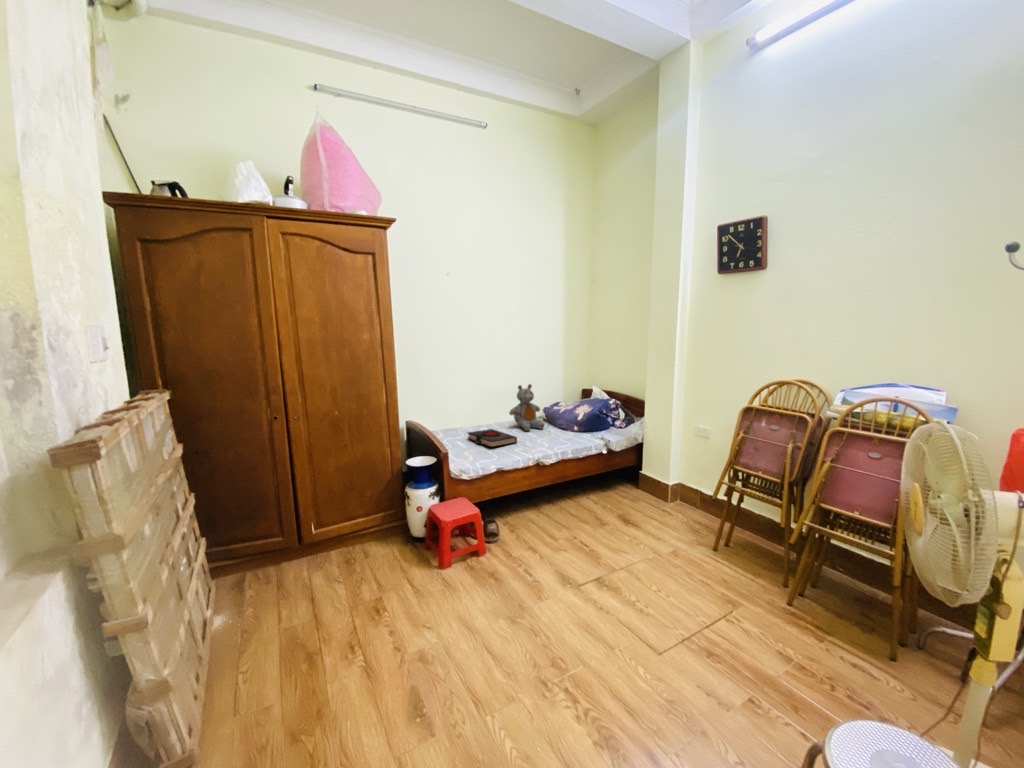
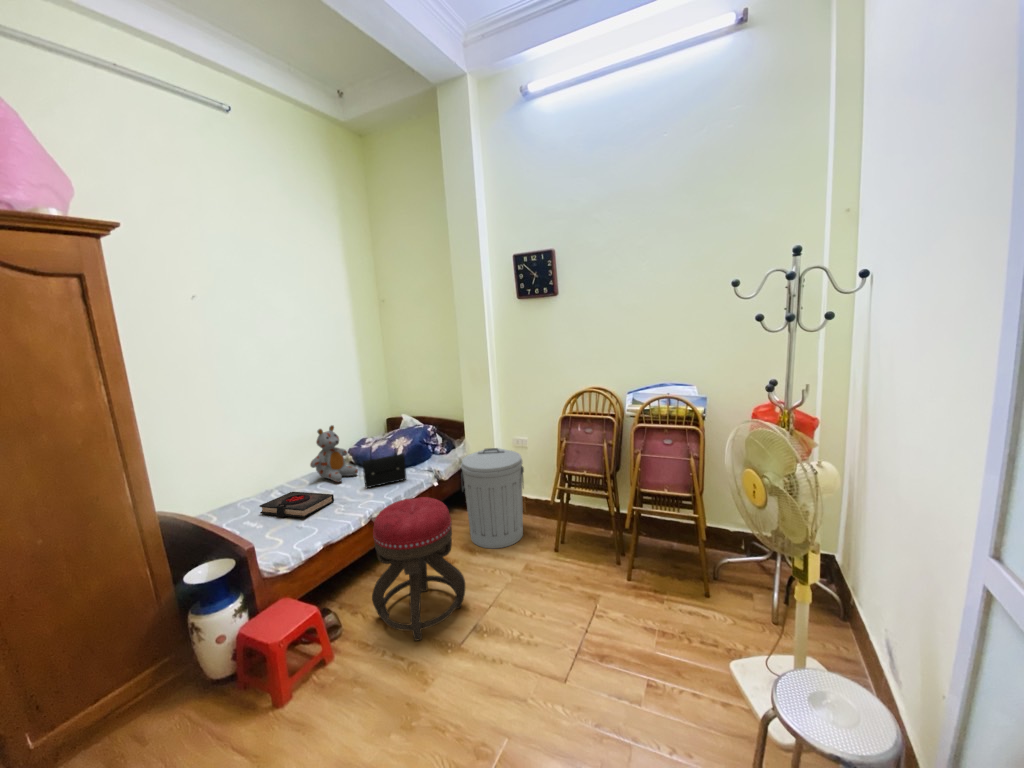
handbag: none [544,400,579,441] -> present [363,448,406,488]
trash can: none [626,427,694,527] -> present [461,448,524,548]
ottoman: none [523,450,601,568] -> present [372,497,465,641]

